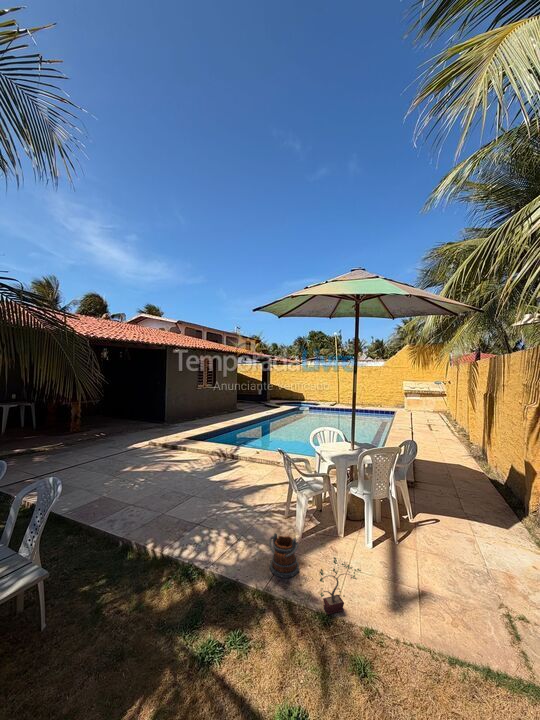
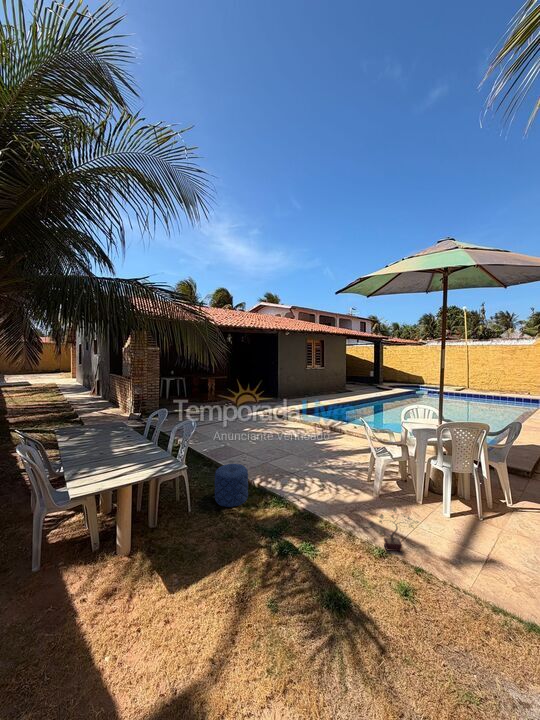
pouf: none [83,532,139,606] -> present [215,464,248,507]
bucket: present [269,533,299,578] -> none [345,485,371,520]

